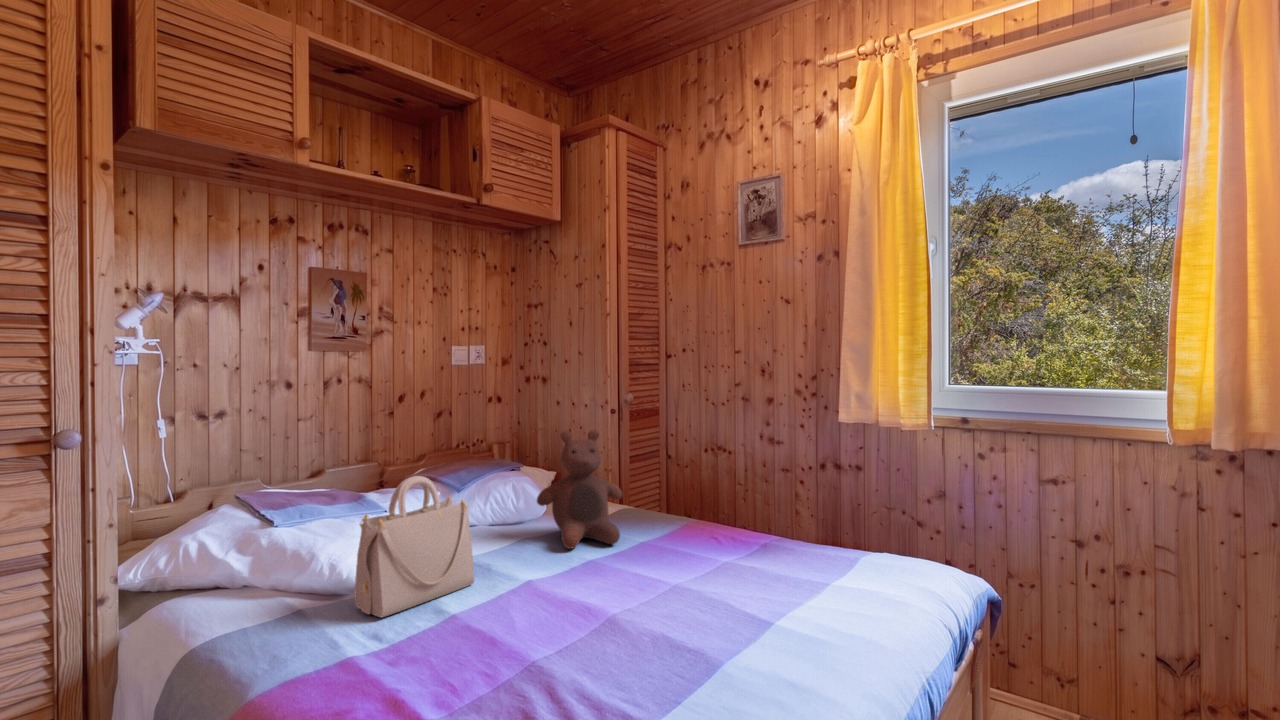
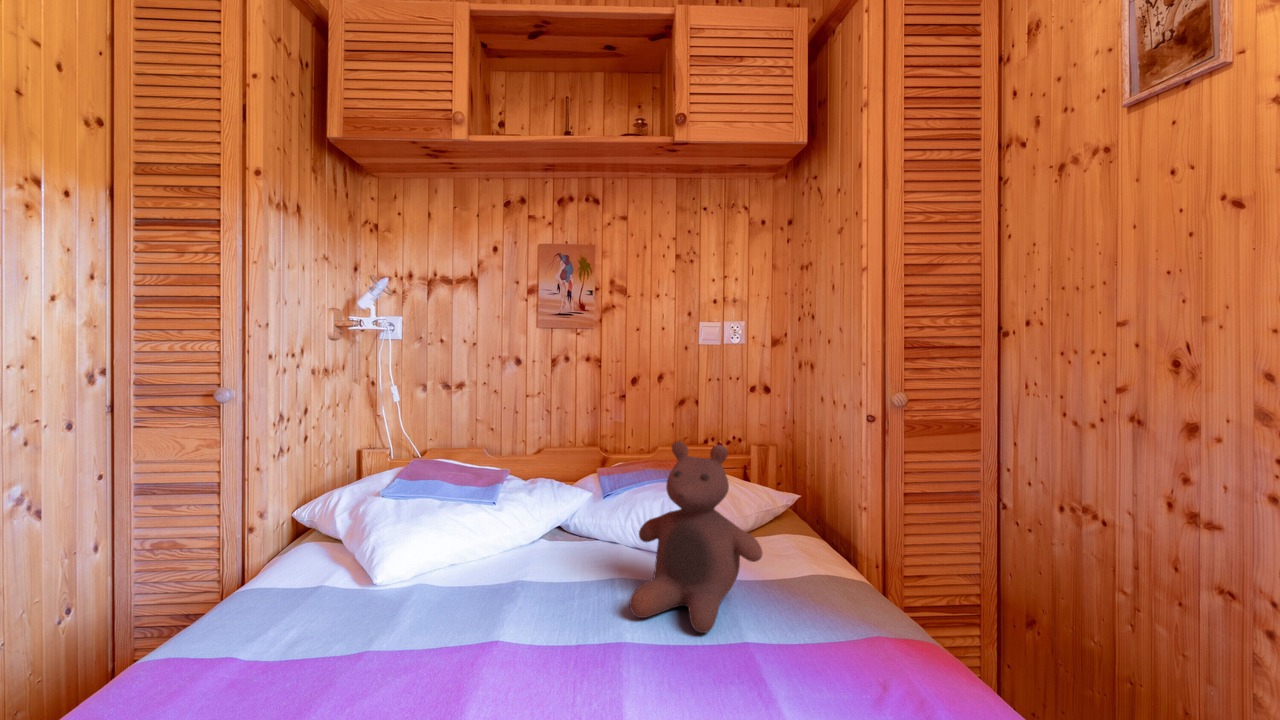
handbag: present [355,476,474,617] -> none [329,473,481,630]

